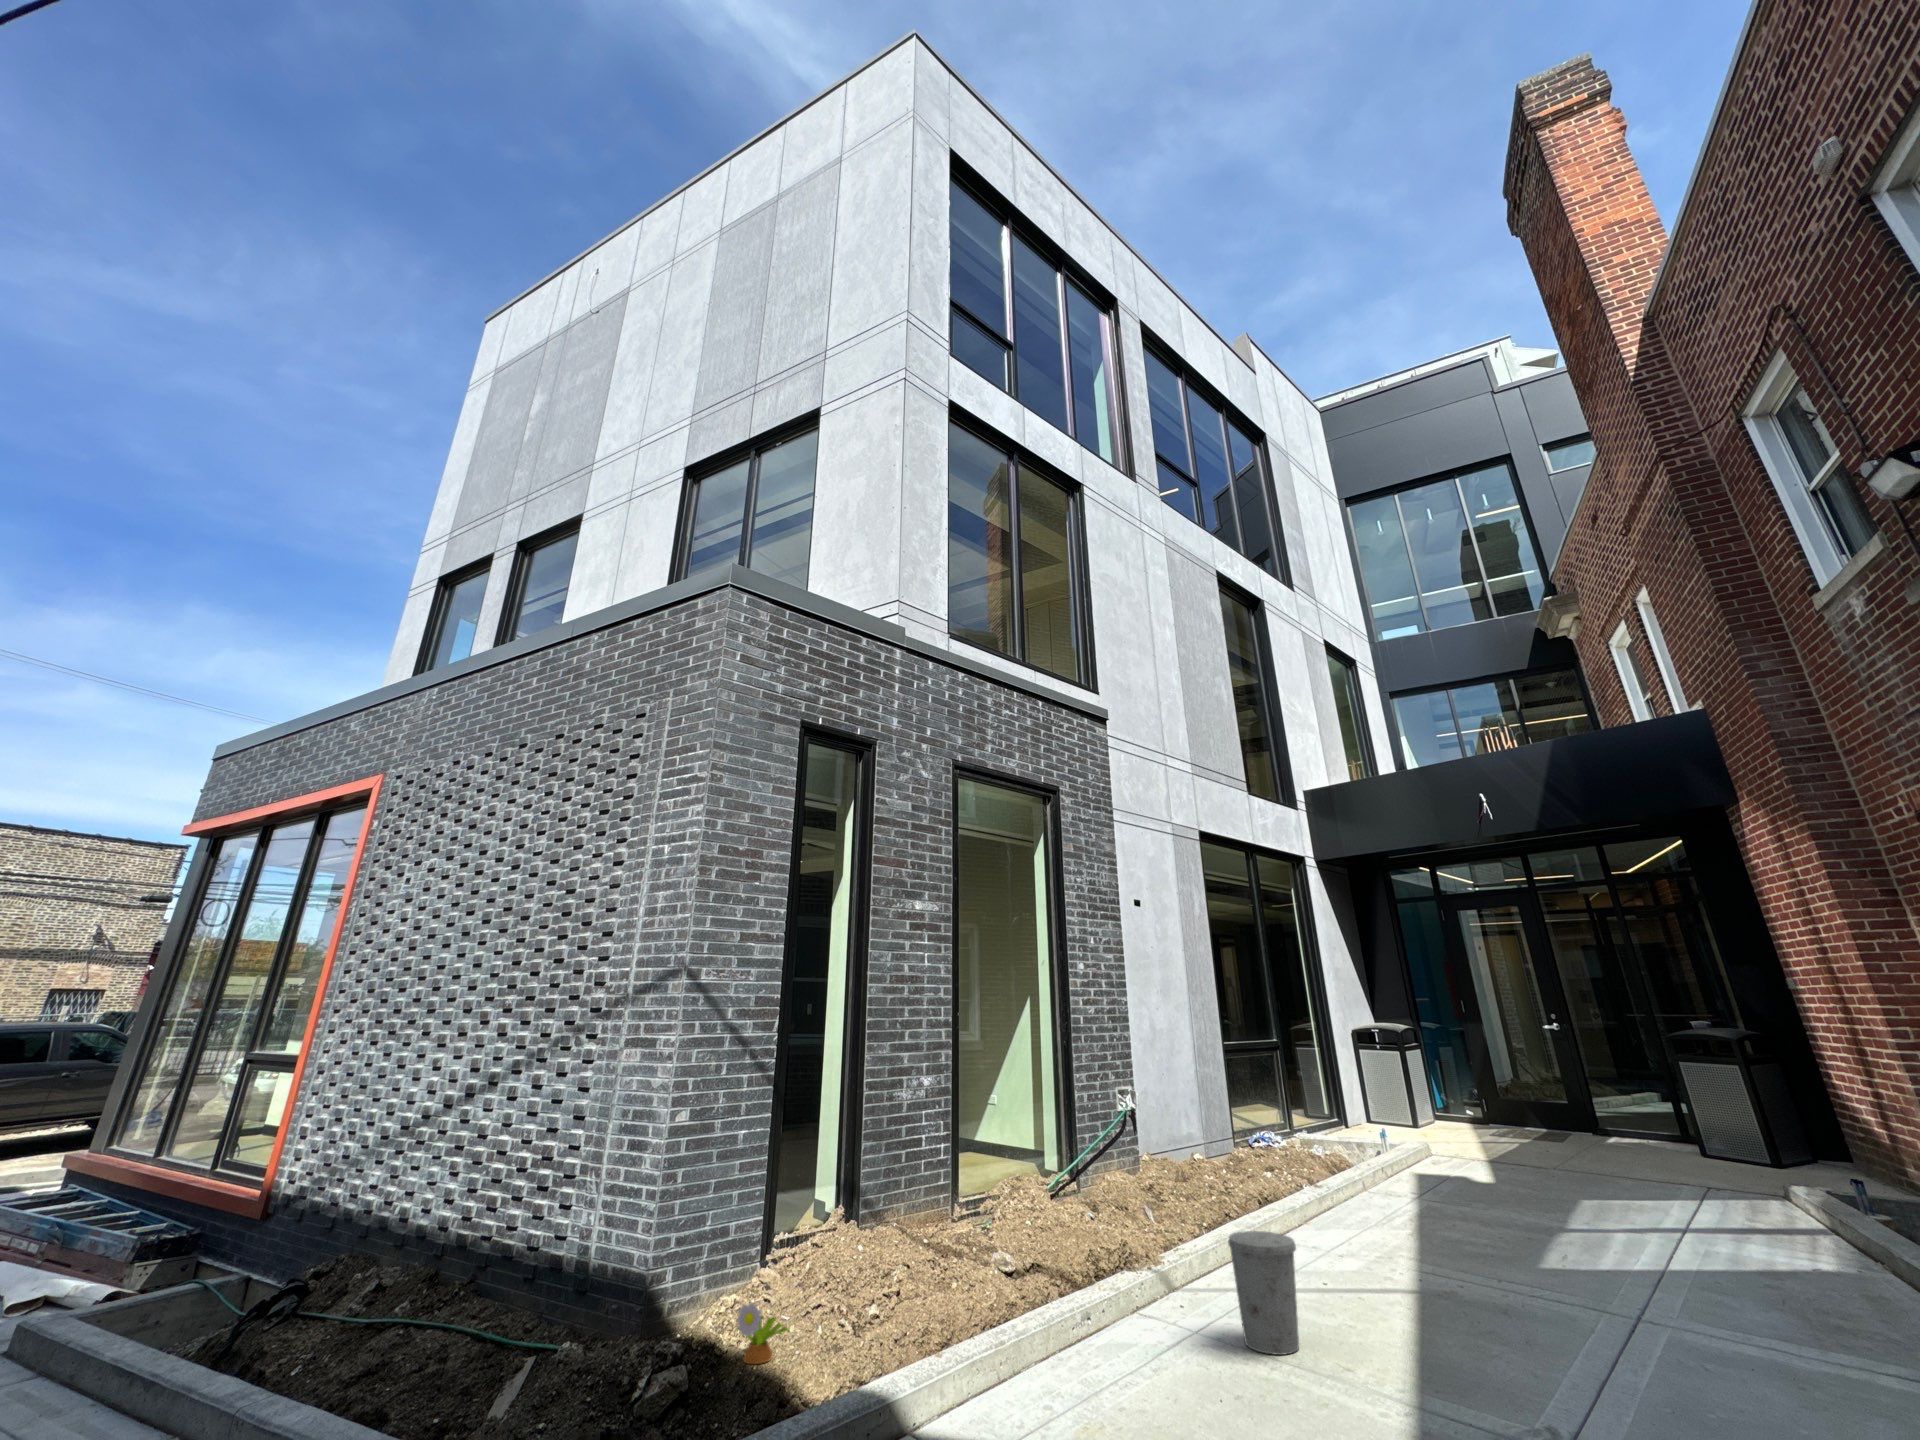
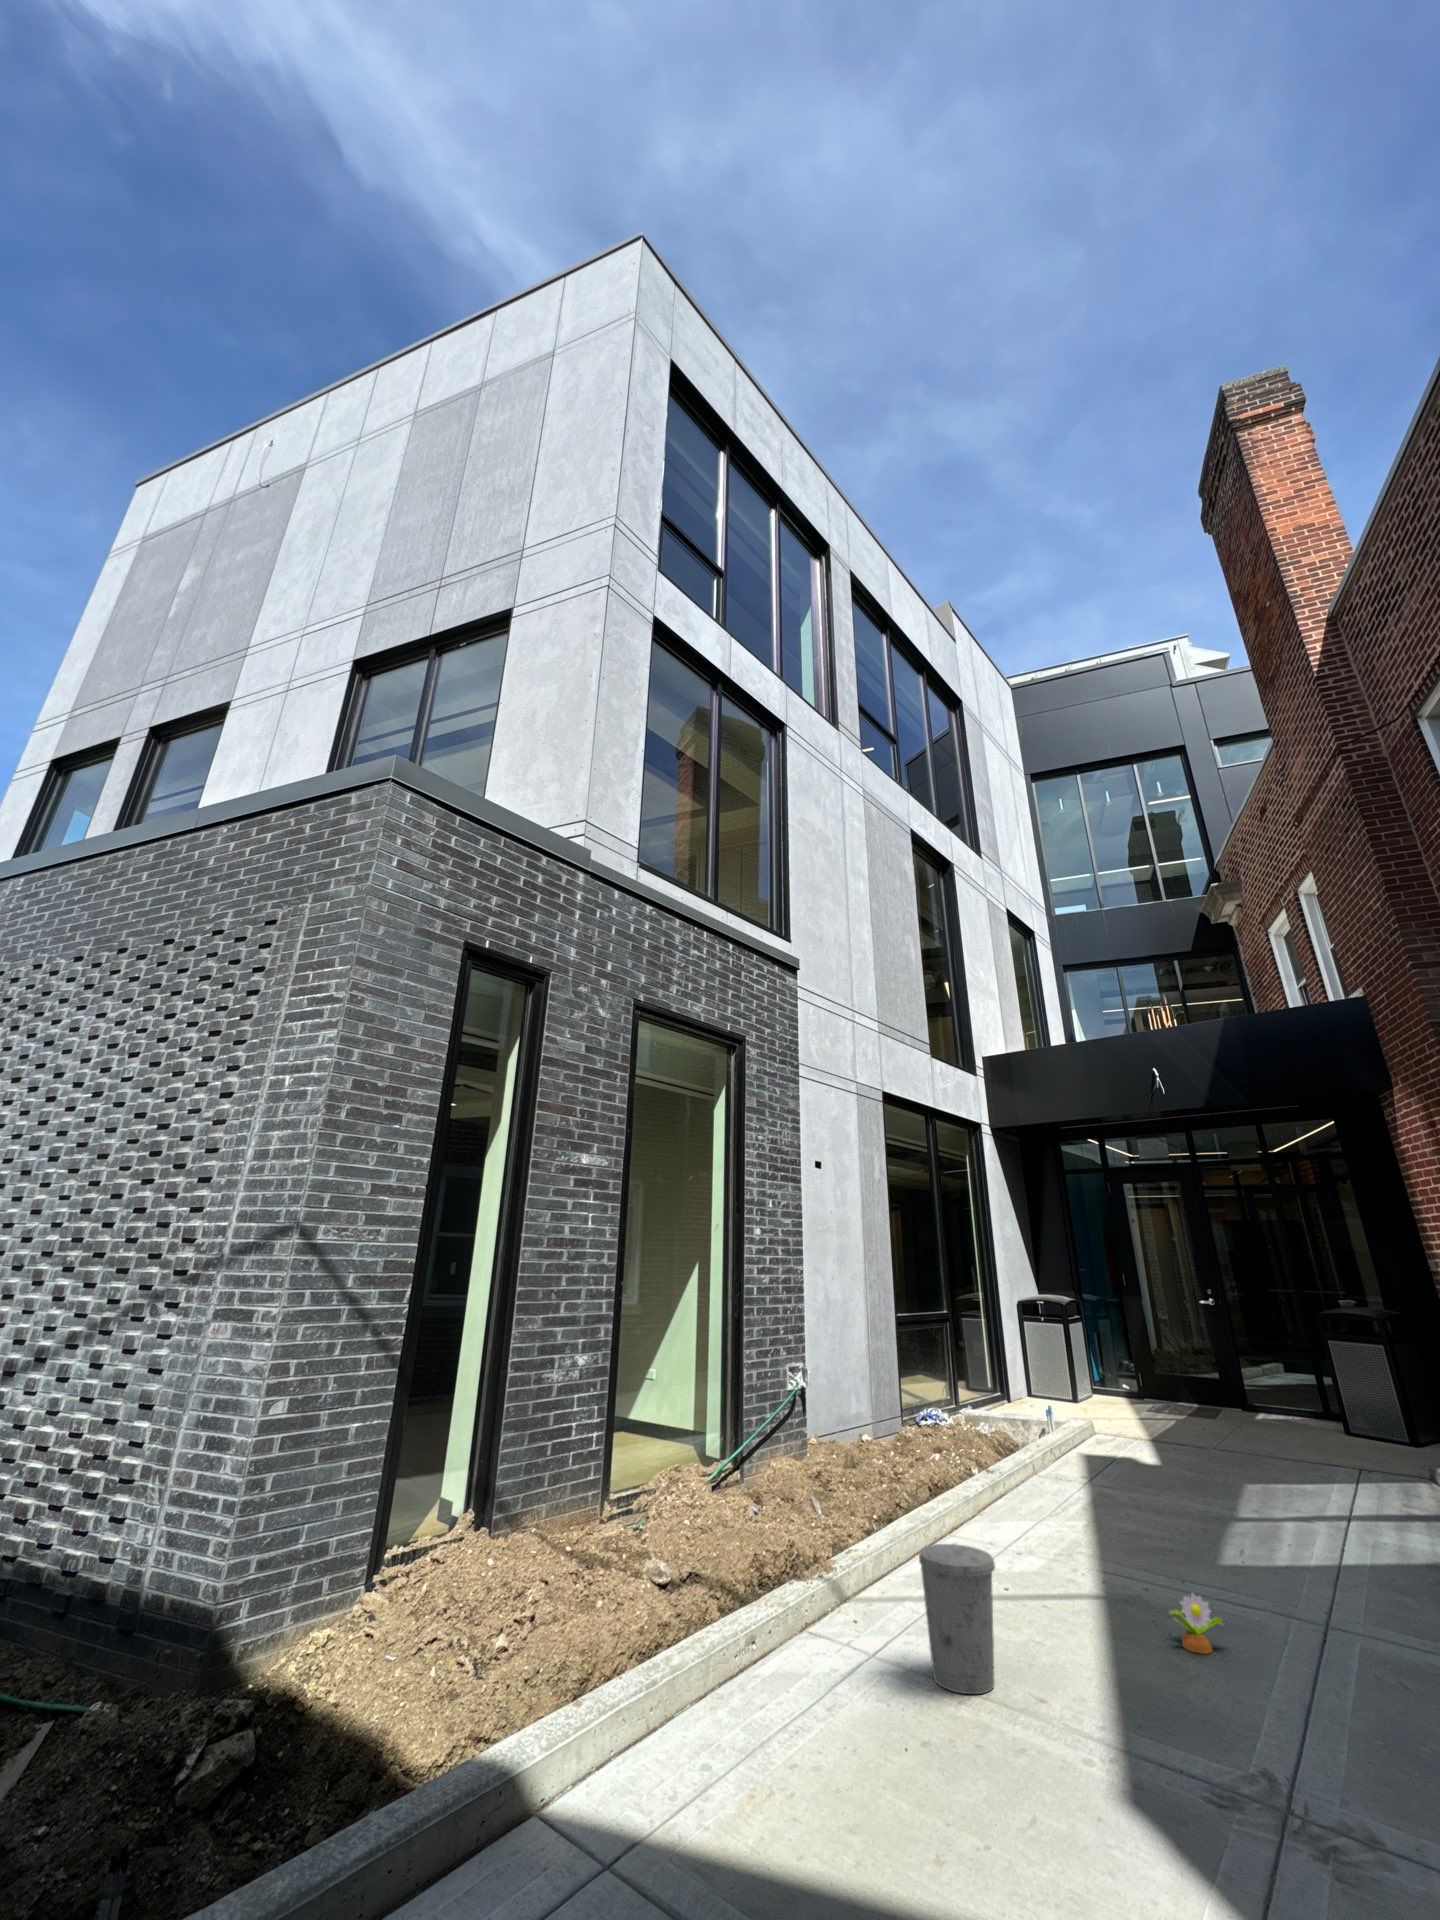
decorative plant: present [734,1301,789,1364] -> present [1170,1593,1222,1654]

